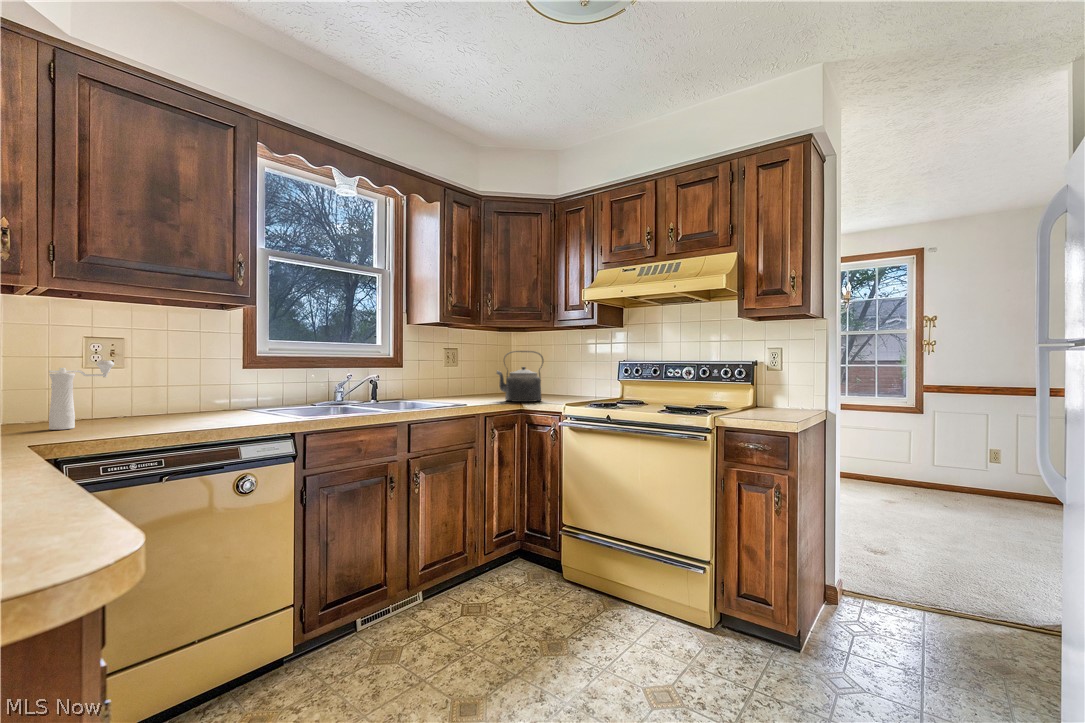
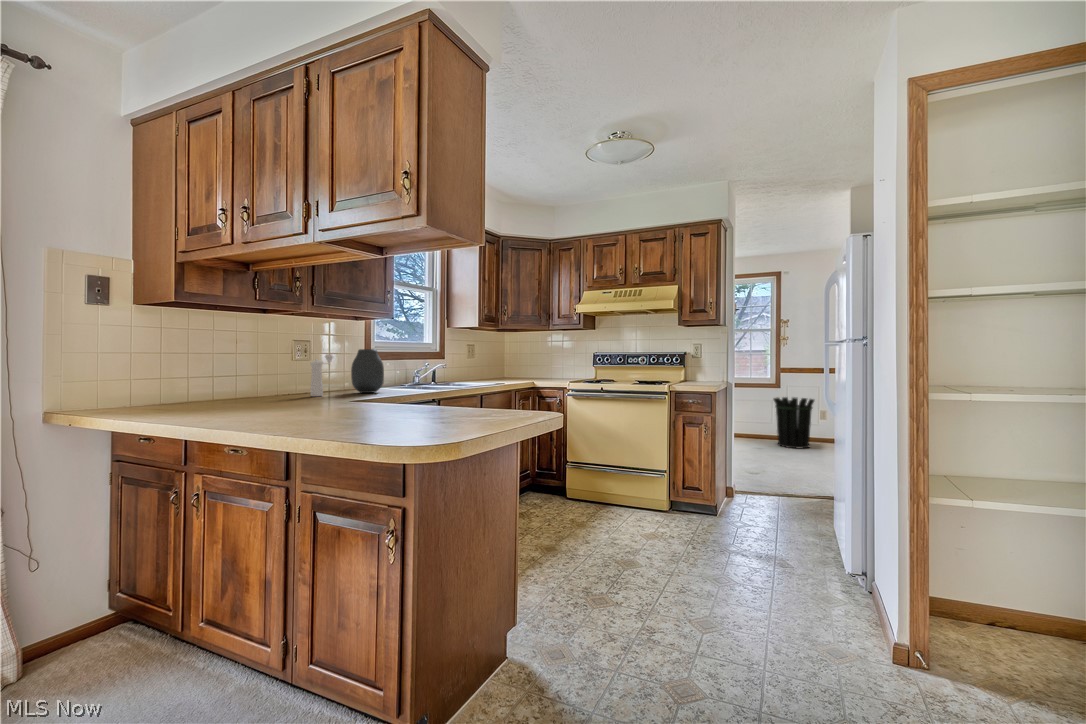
kettle: present [497,351,544,402] -> none [515,346,546,381]
vase: none [150,353,210,422] -> present [351,349,384,393]
waste bin: none [911,427,983,505] -> present [774,397,814,448]

